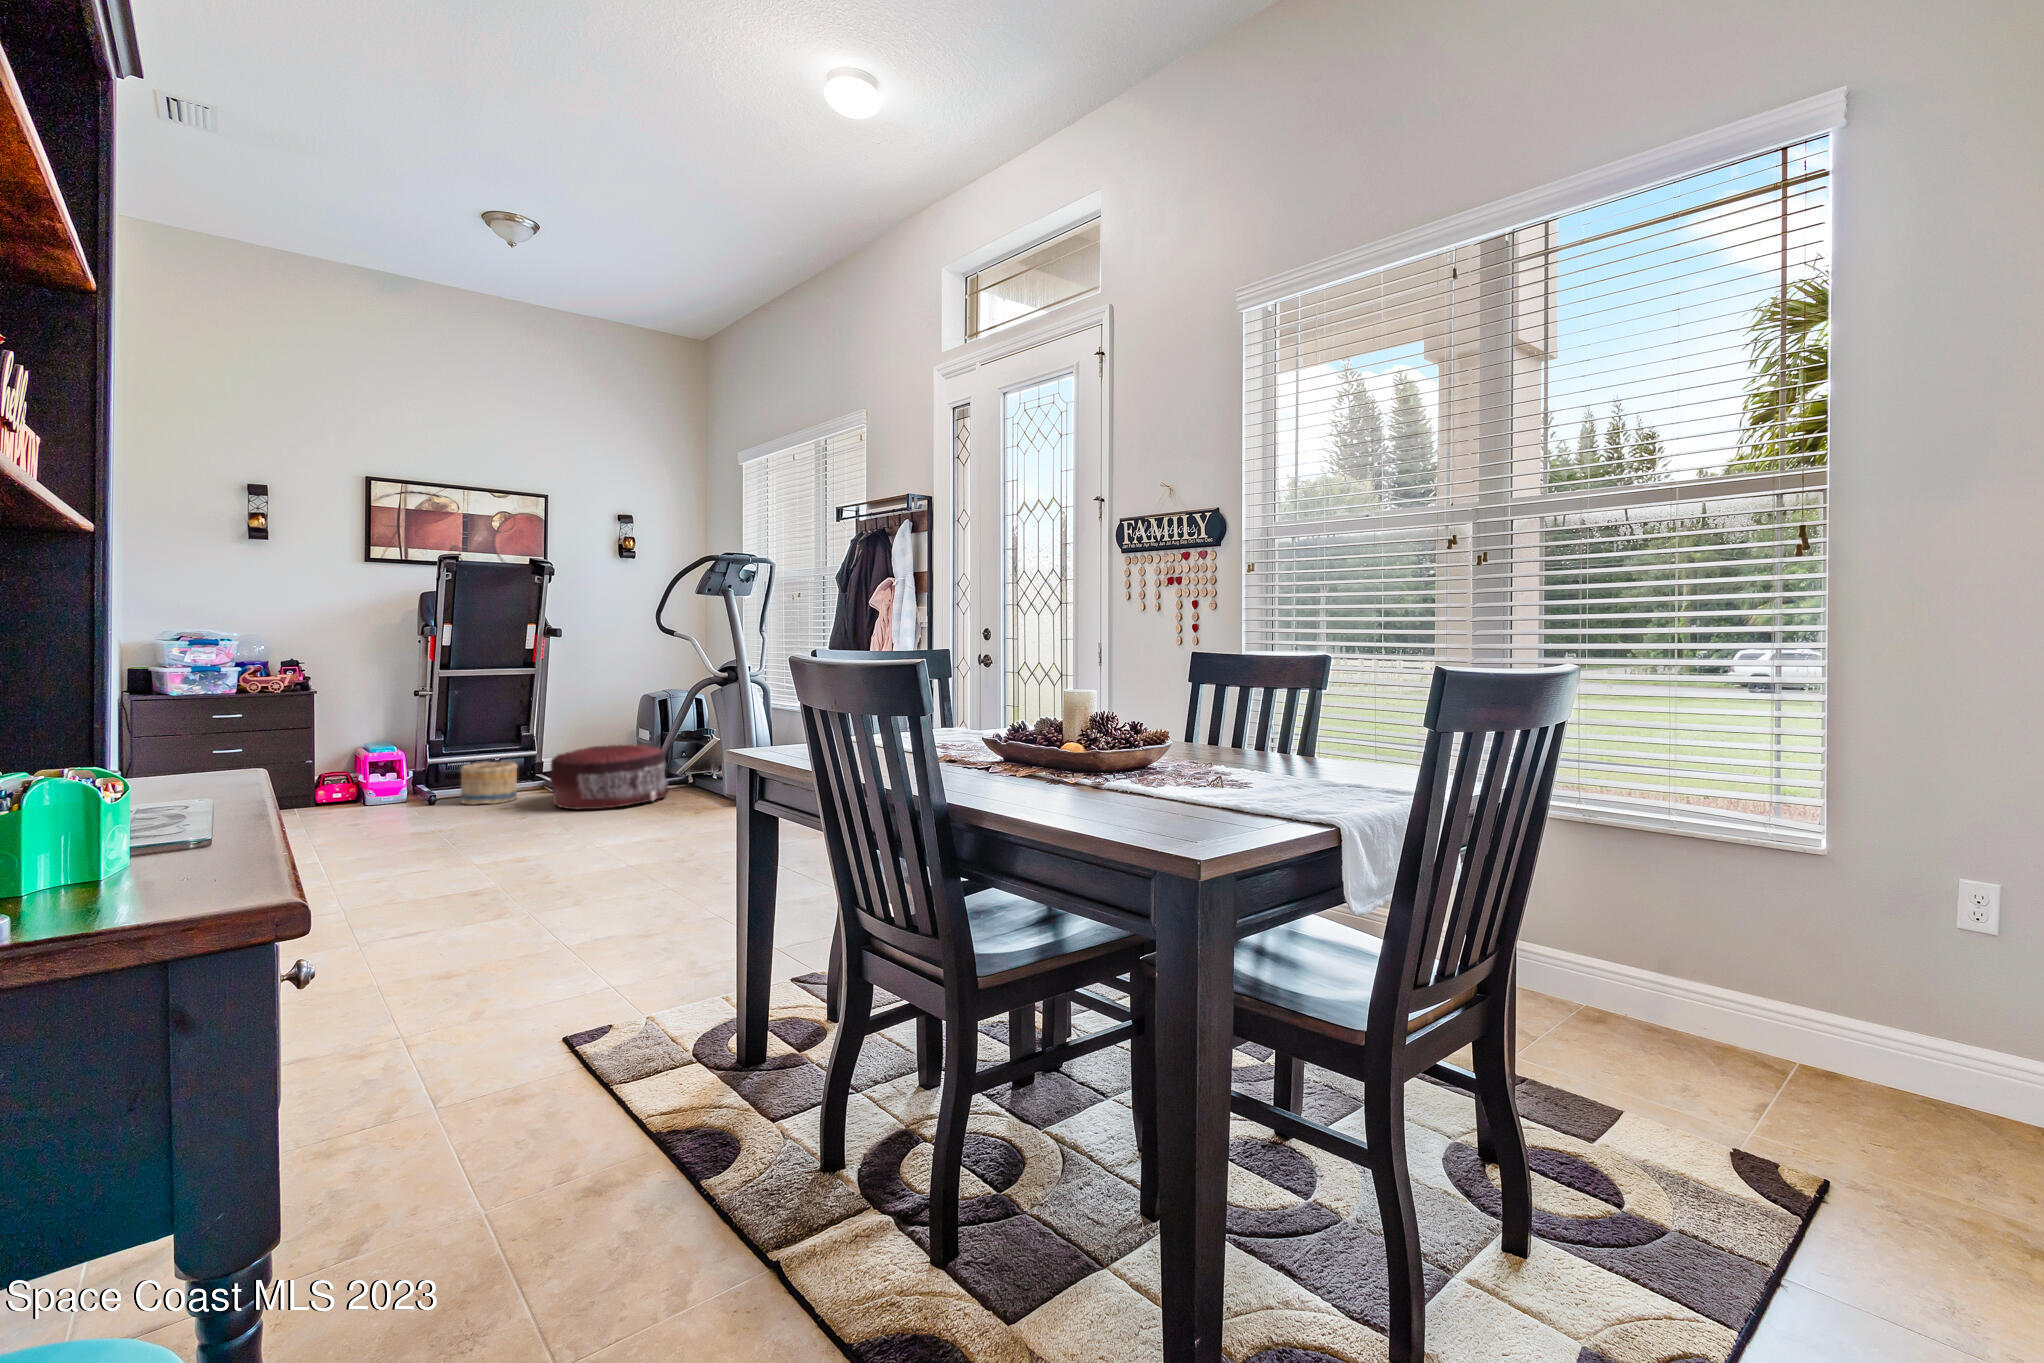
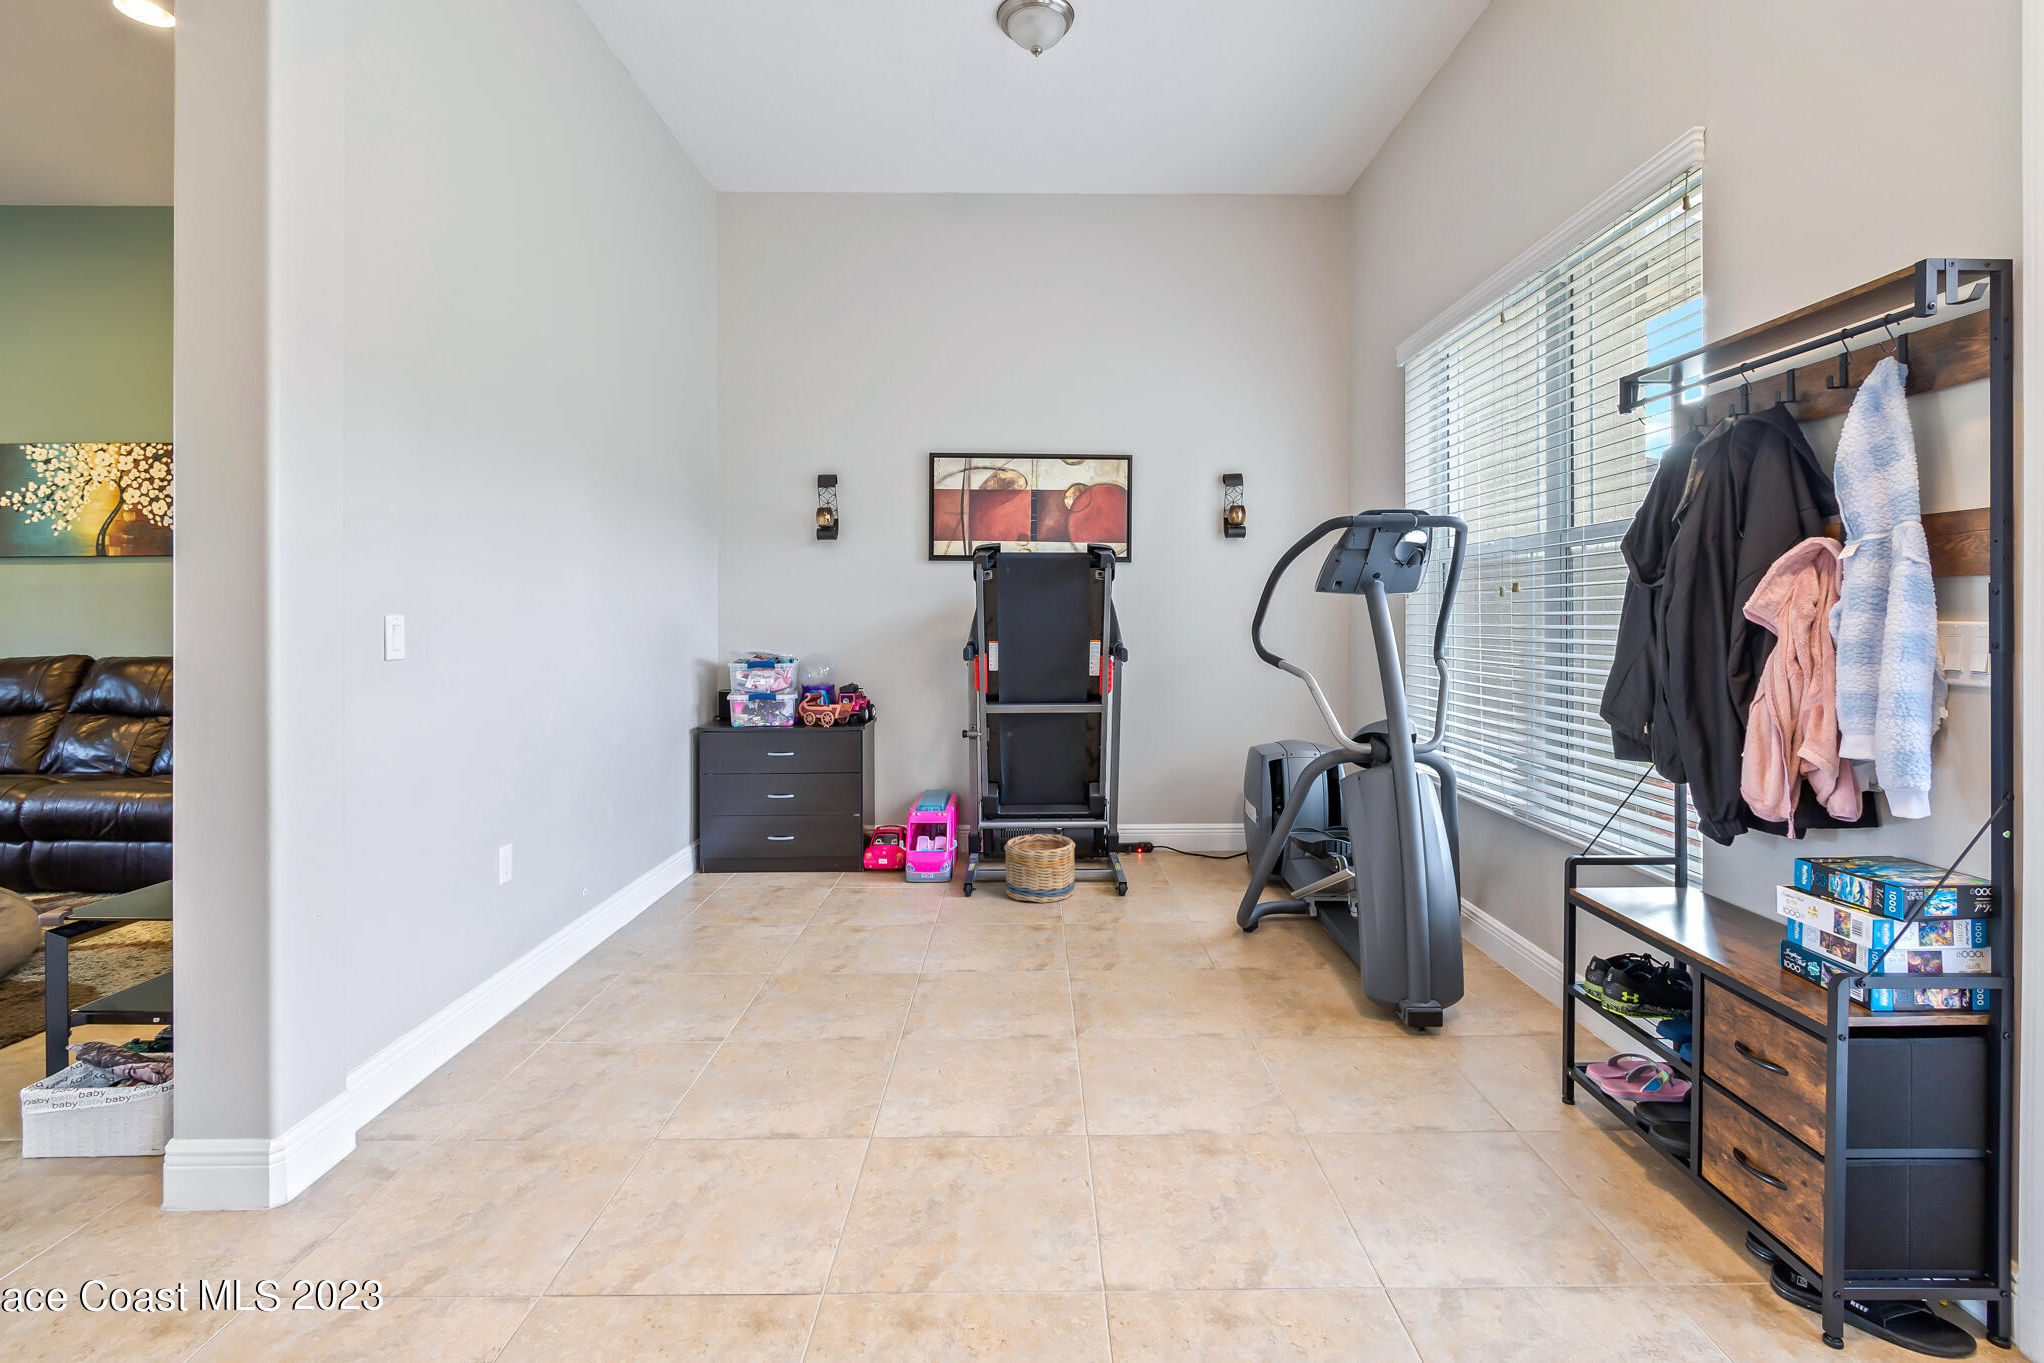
pouf: present [550,745,669,809] -> none [1099,831,1279,958]

